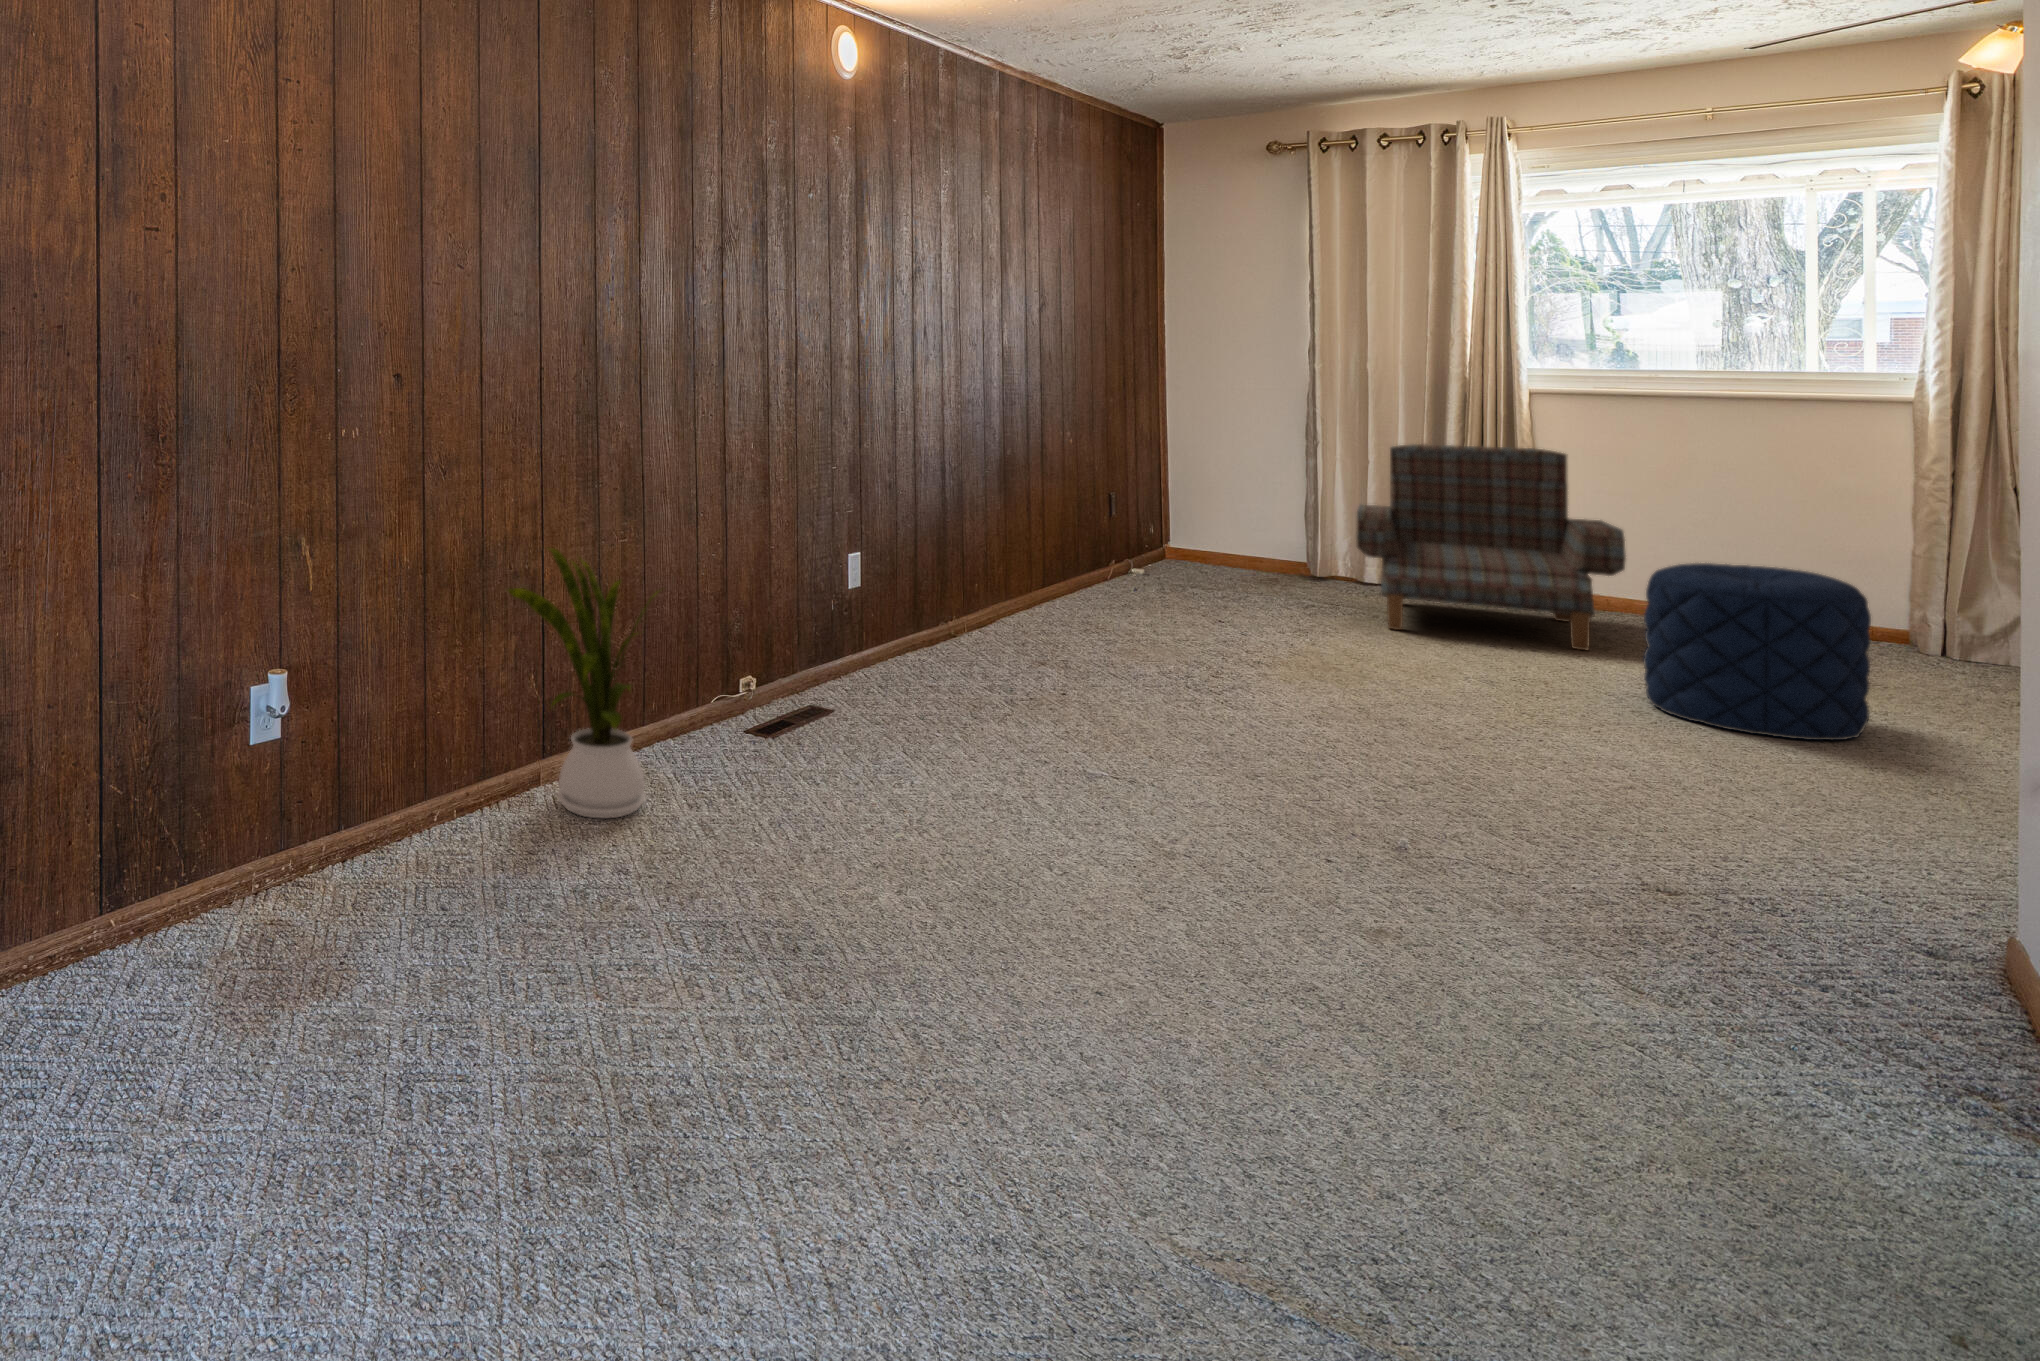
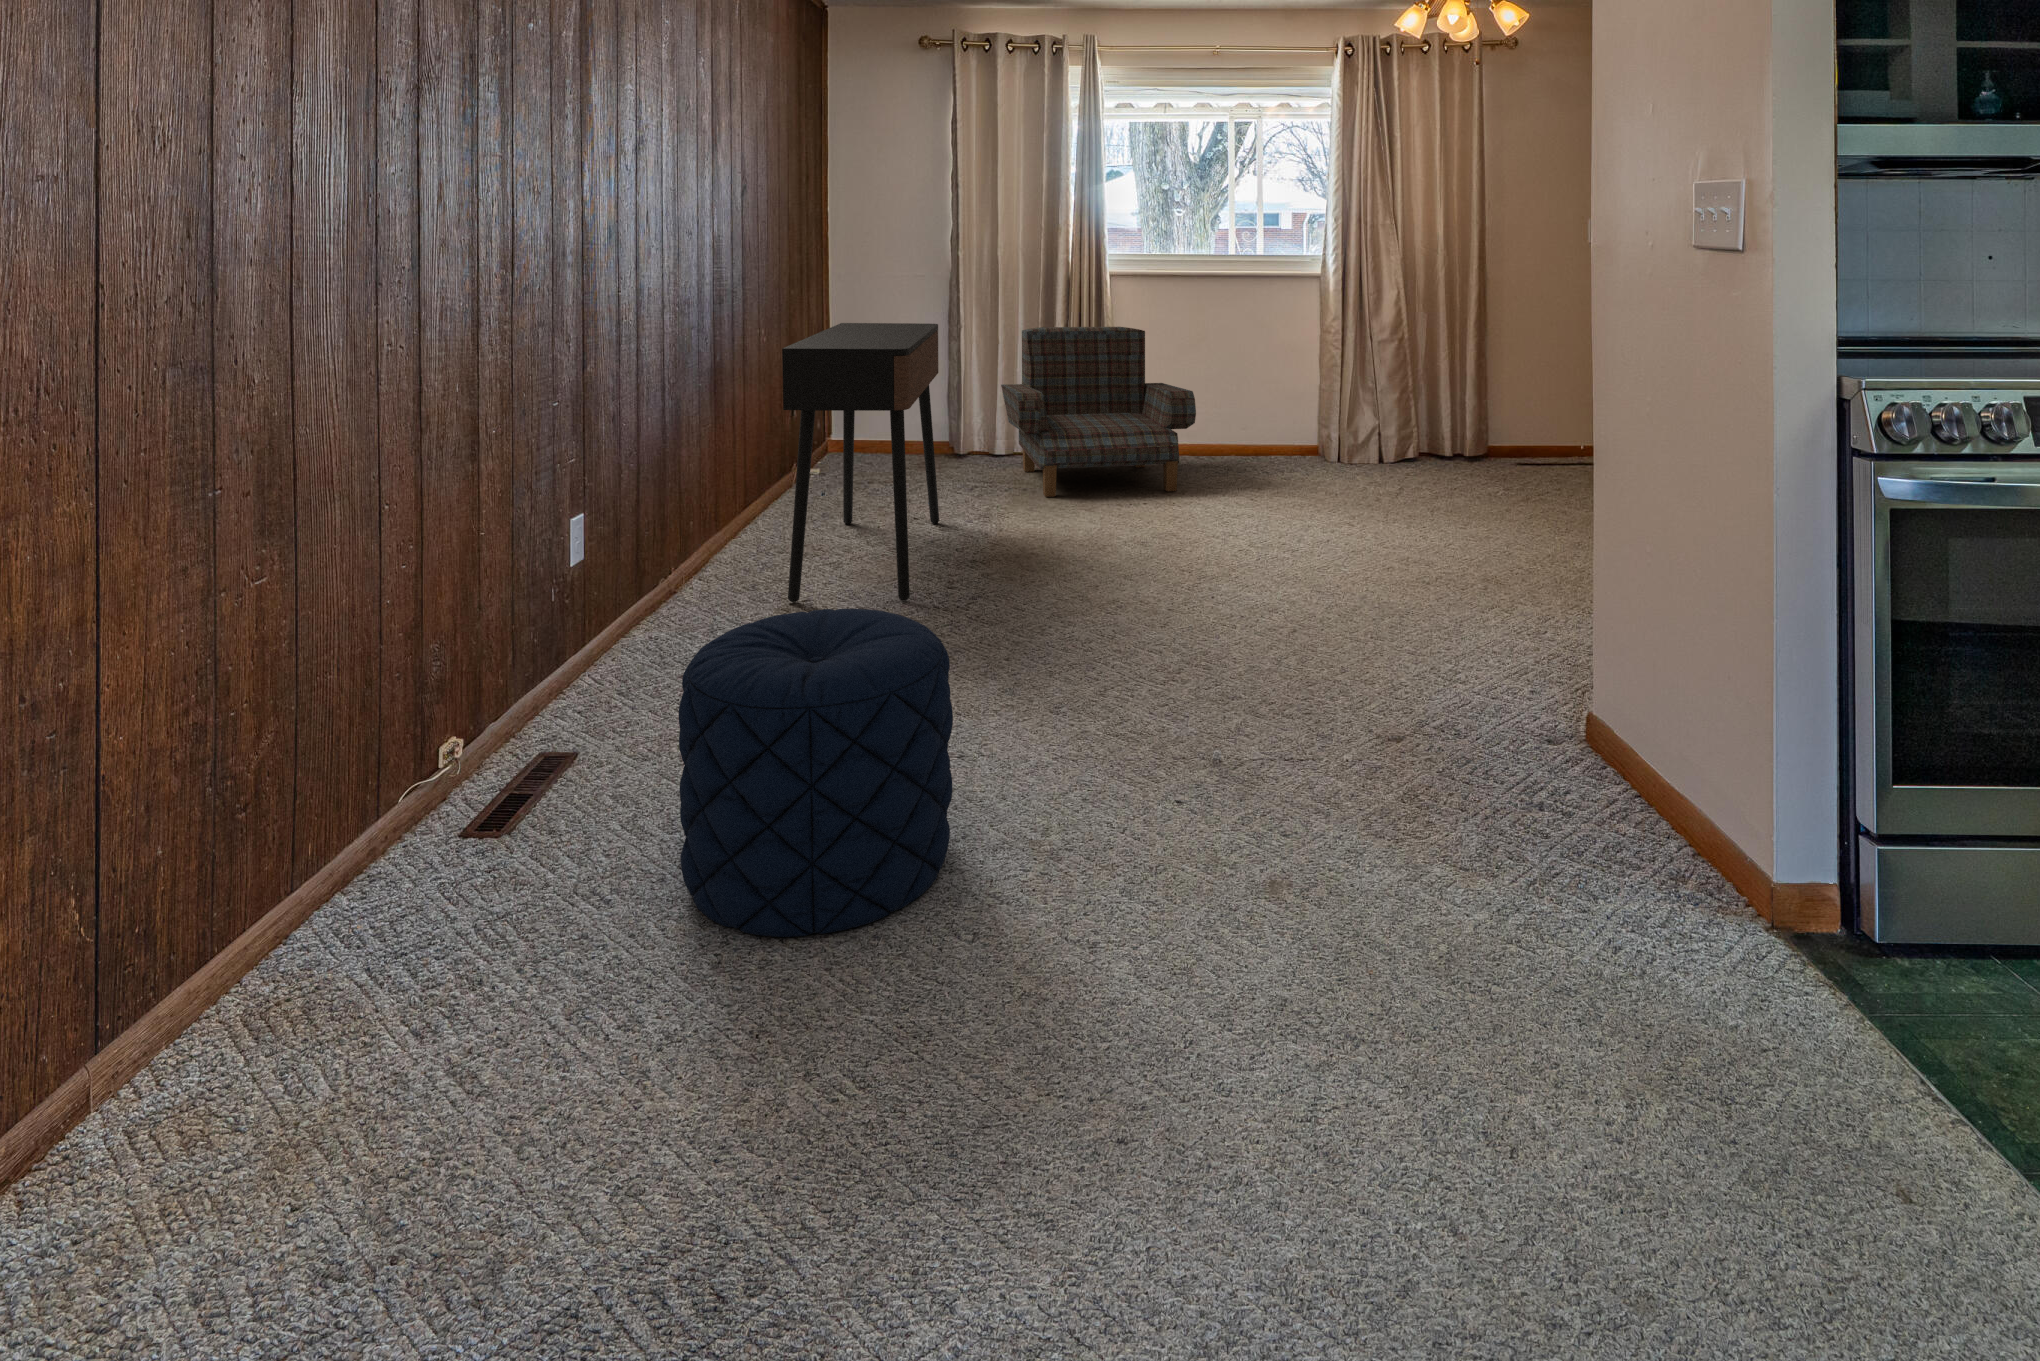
console table: none [1028,425,1235,680] -> present [782,323,939,602]
house plant: present [506,548,657,818] -> none [118,637,468,1098]
pouf: present [1643,563,1871,740] -> present [679,609,953,937]

